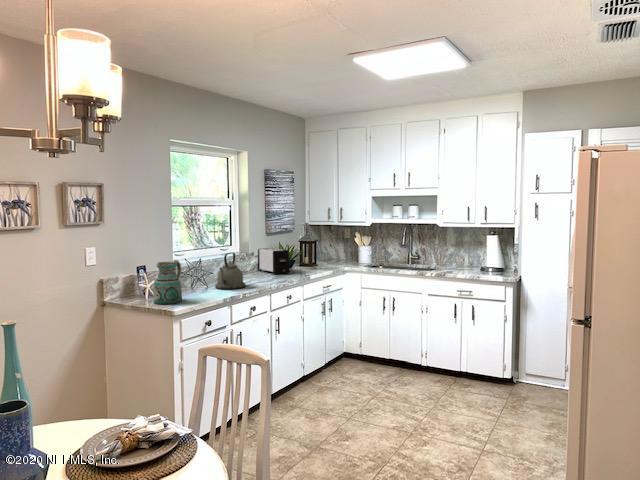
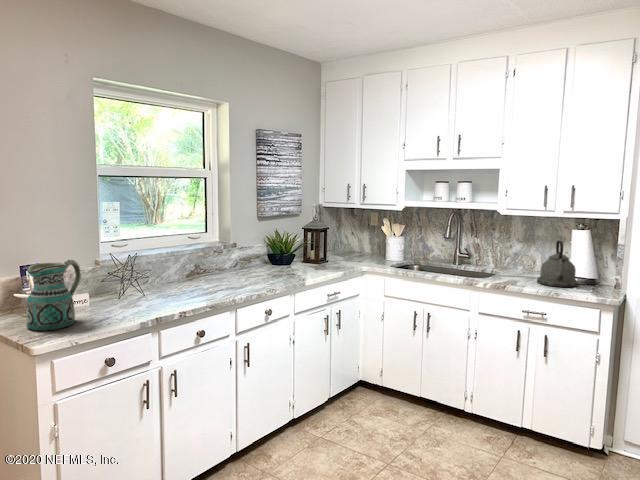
toaster: present [258,248,290,274] -> none [242,237,281,275]
kettle: present [215,253,246,289] -> present [537,241,578,287]

